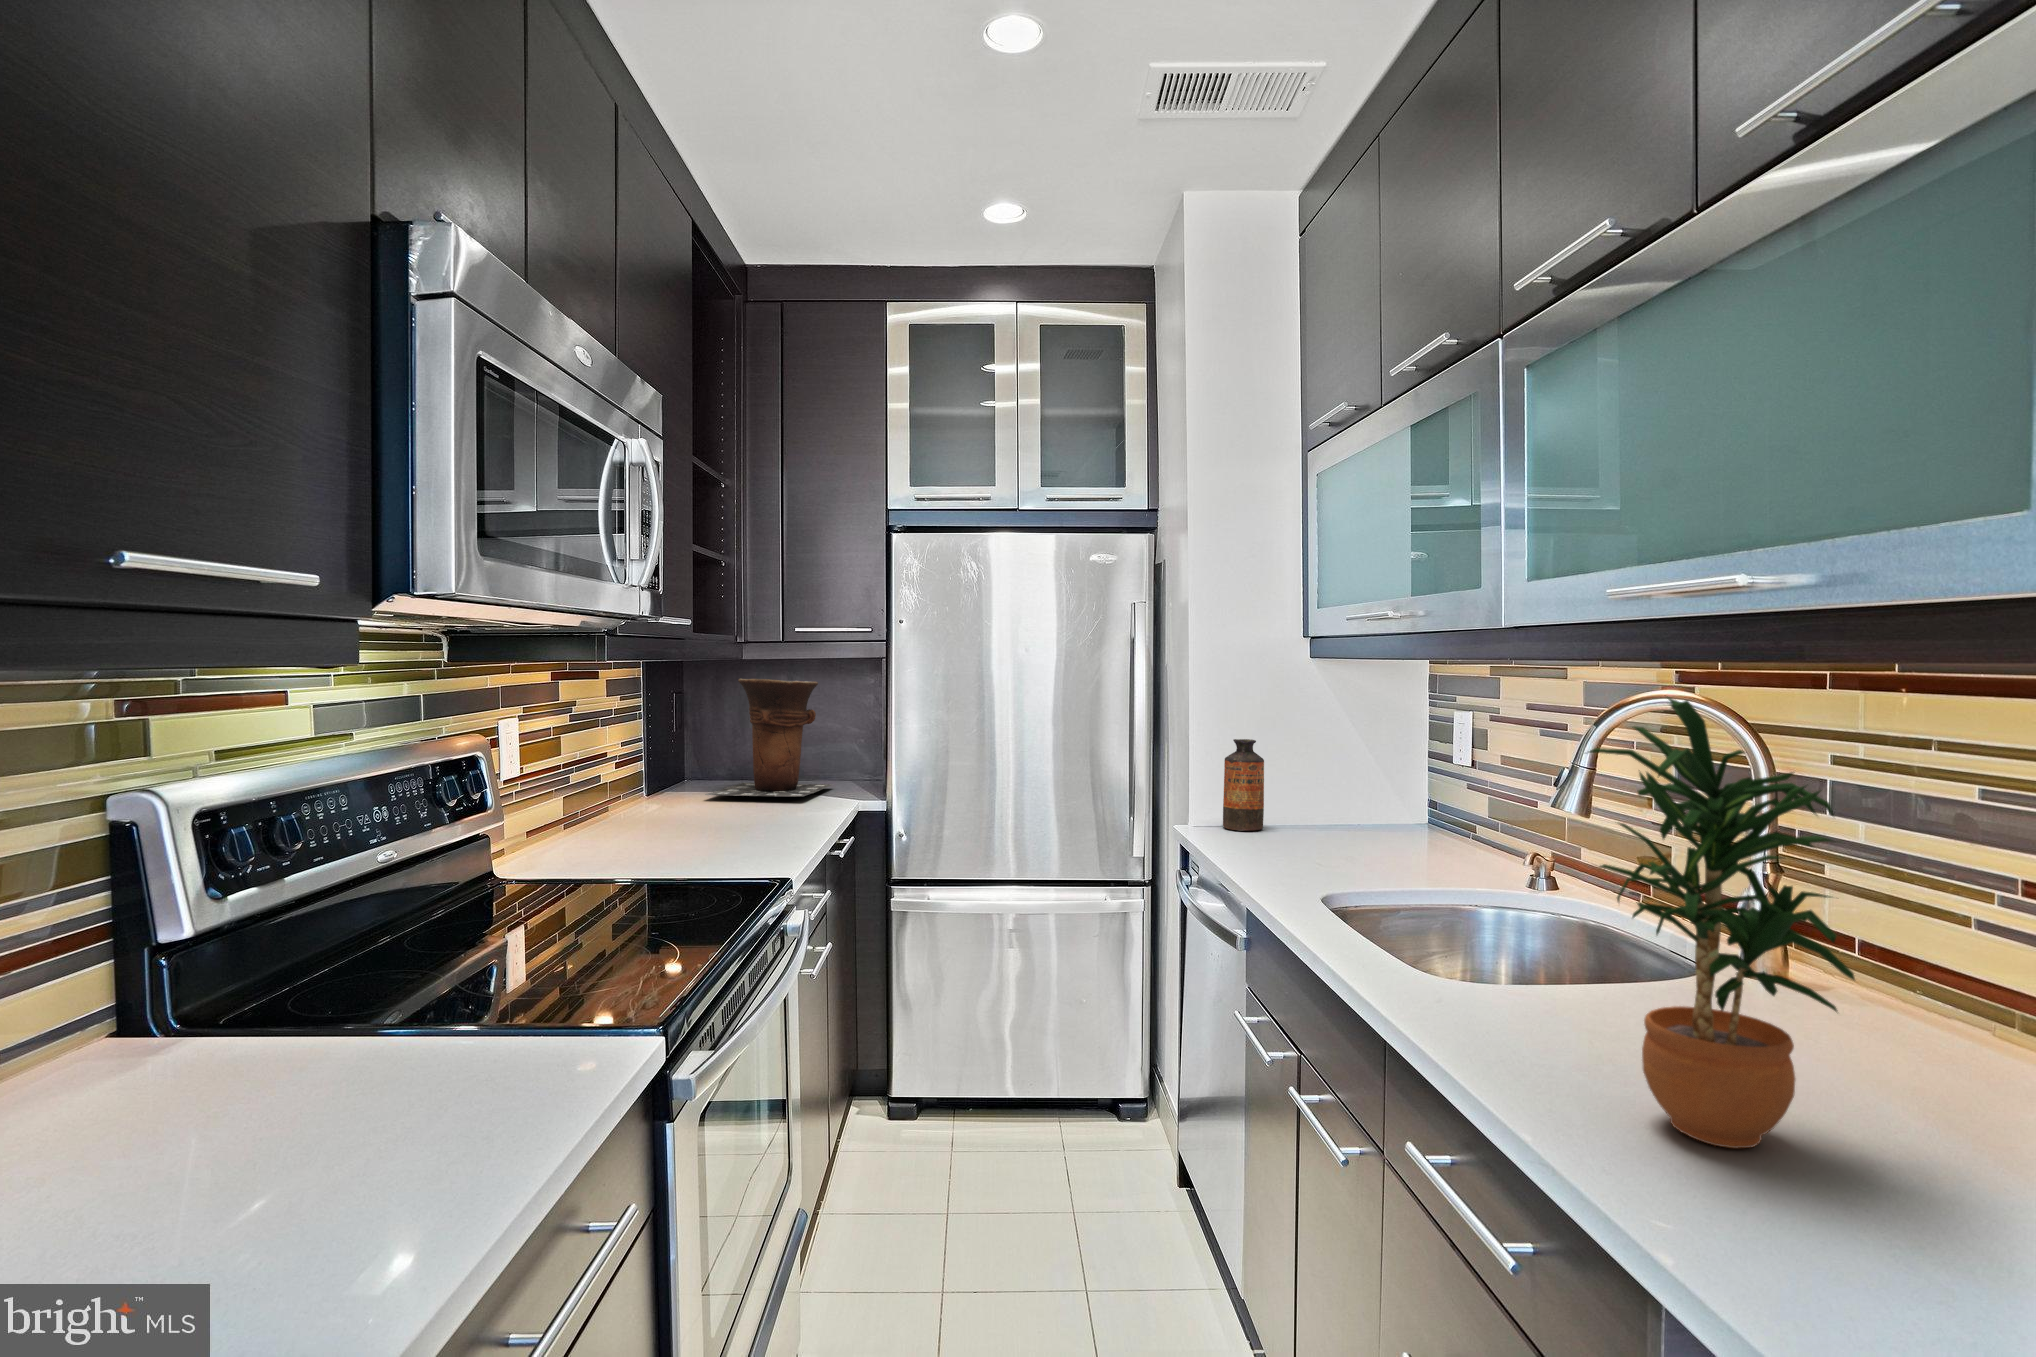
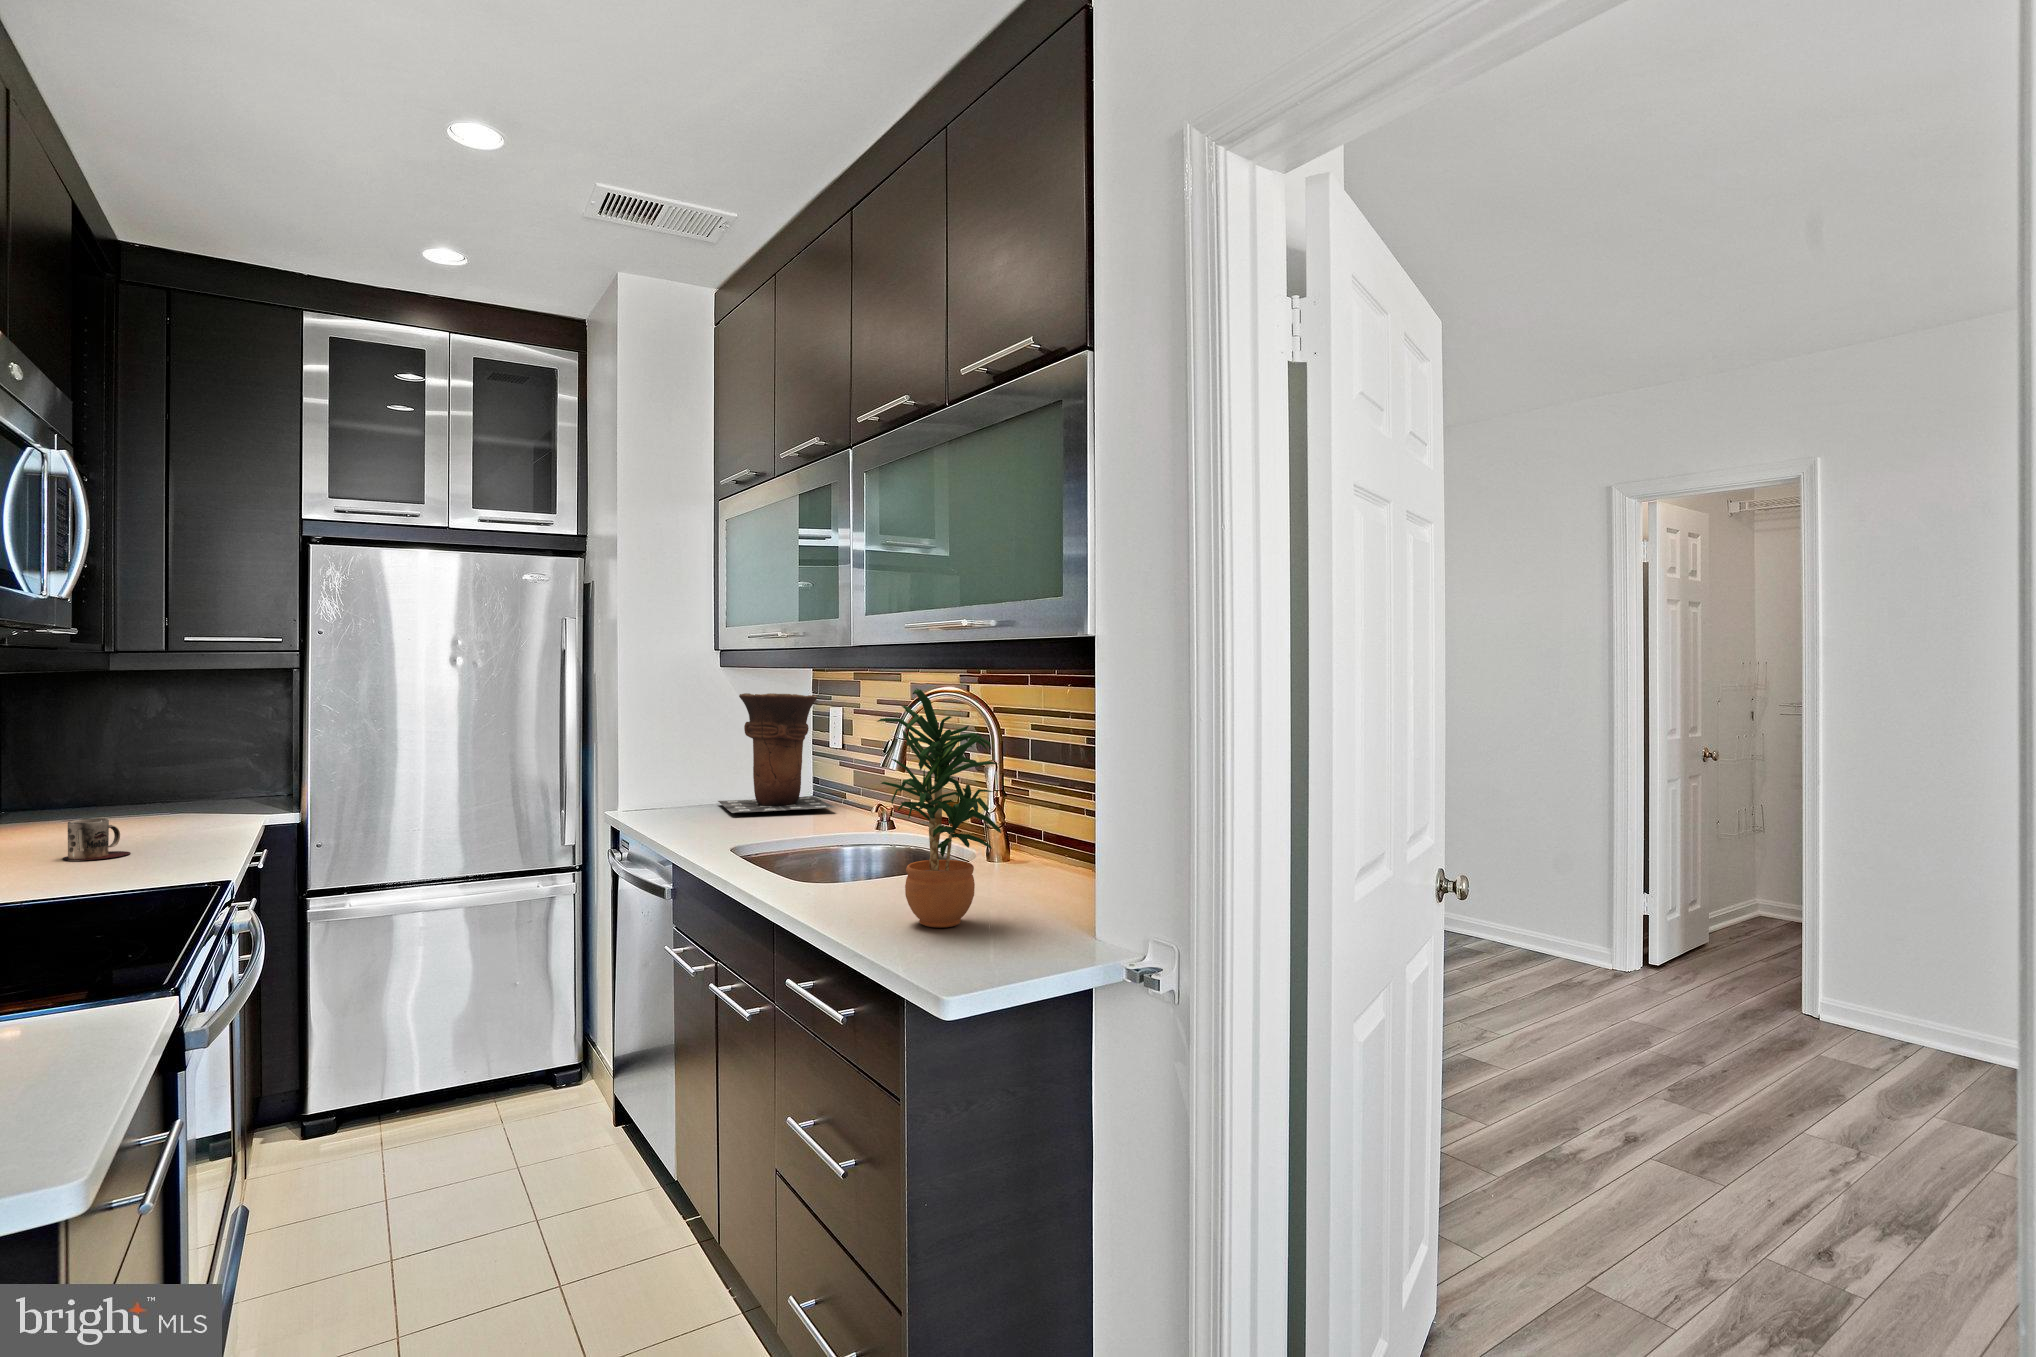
vase: present [705,678,832,797] -> present [718,693,834,813]
bottle: present [1223,739,1264,831] -> none [649,735,684,811]
mug: none [679,802,732,842] -> present [63,819,130,860]

